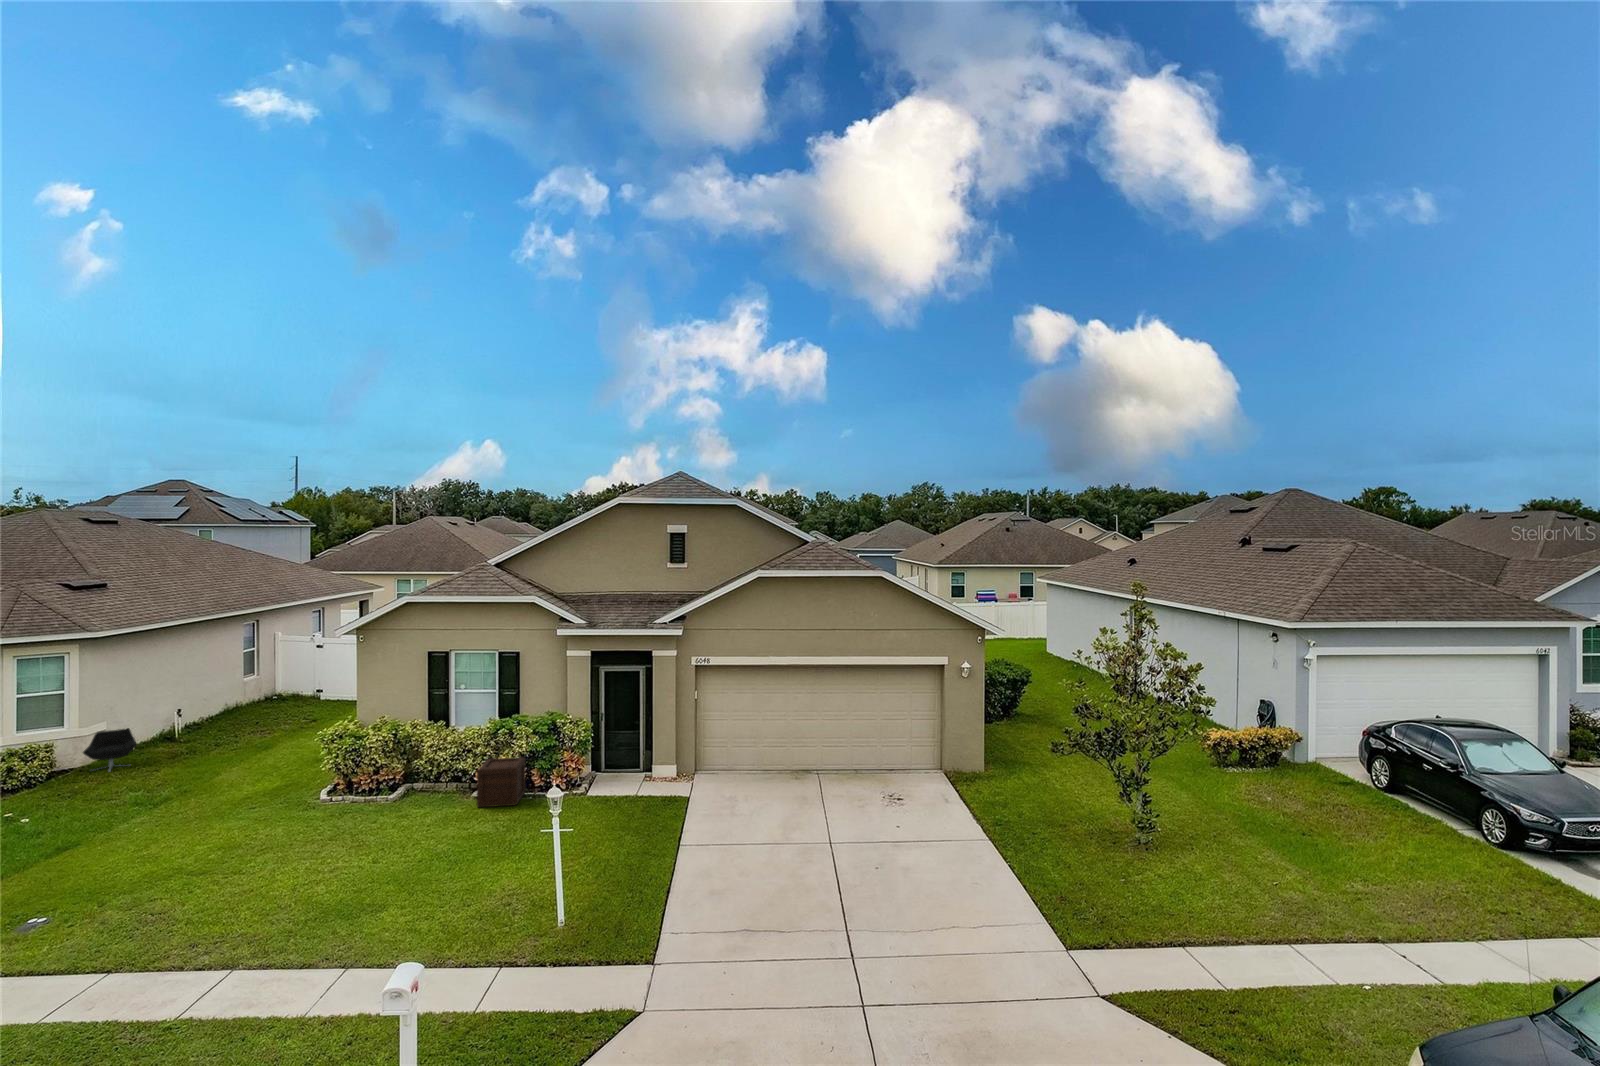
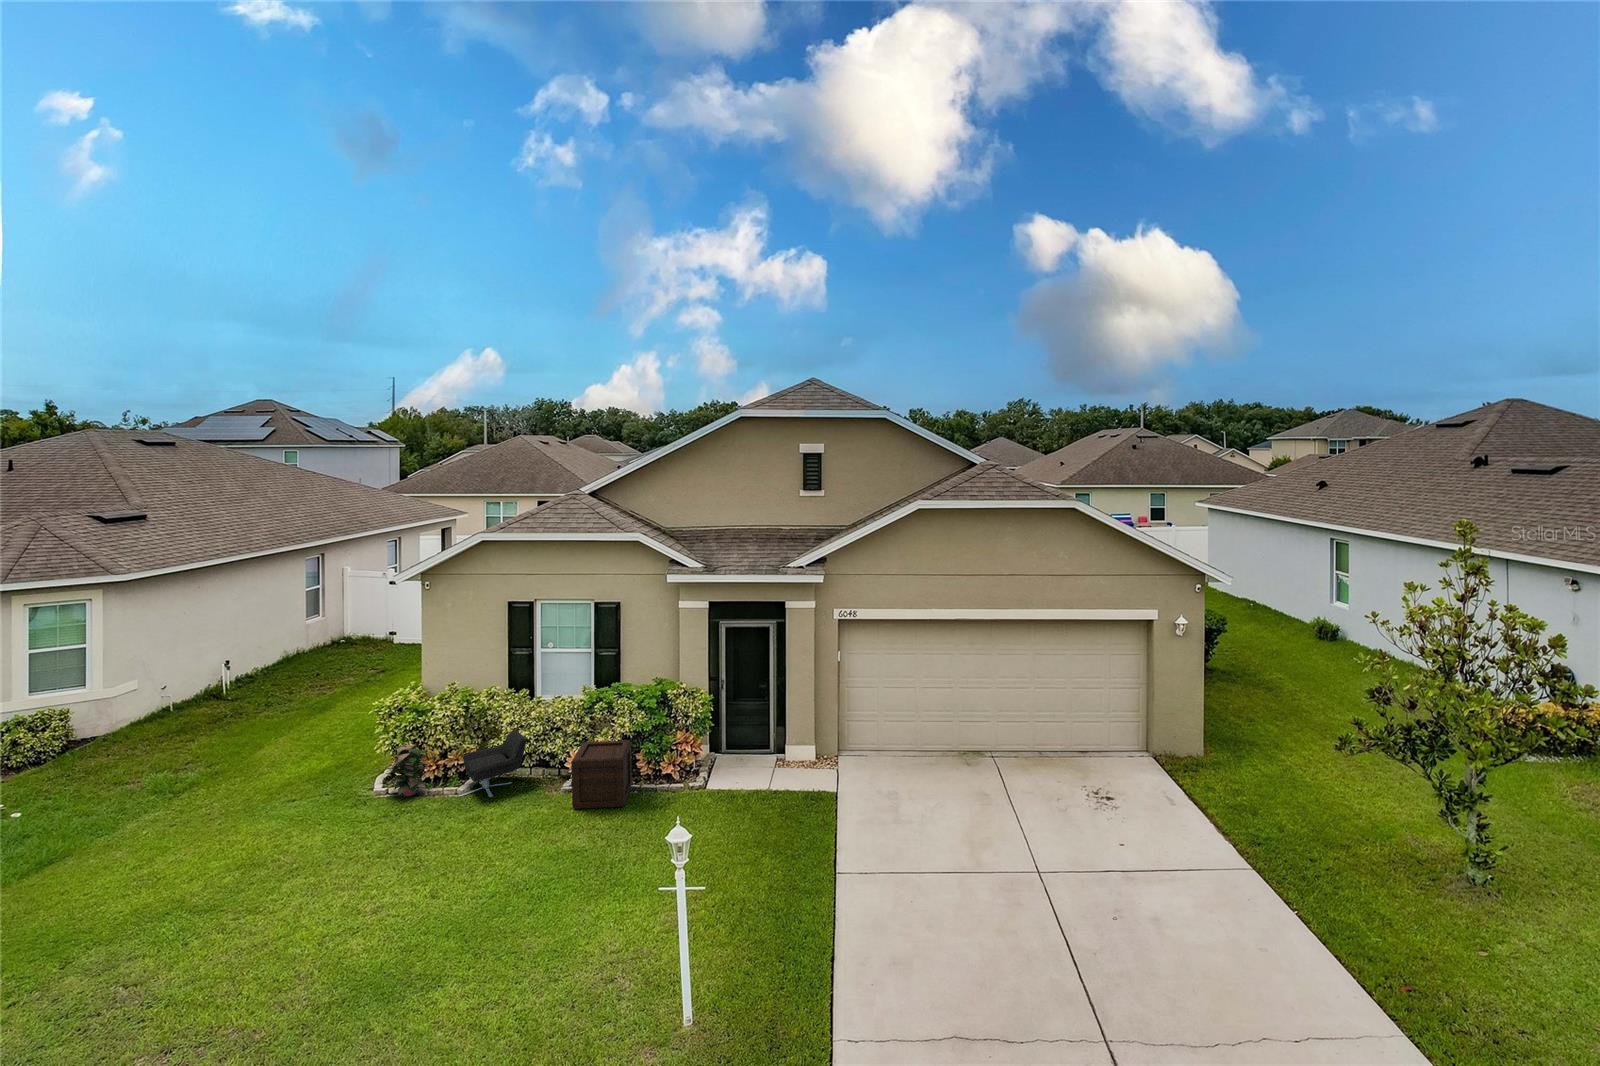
lounge chair: present [83,728,136,771] -> present [459,730,527,797]
decorative plant: none [332,762,365,802] -> present [389,745,428,796]

